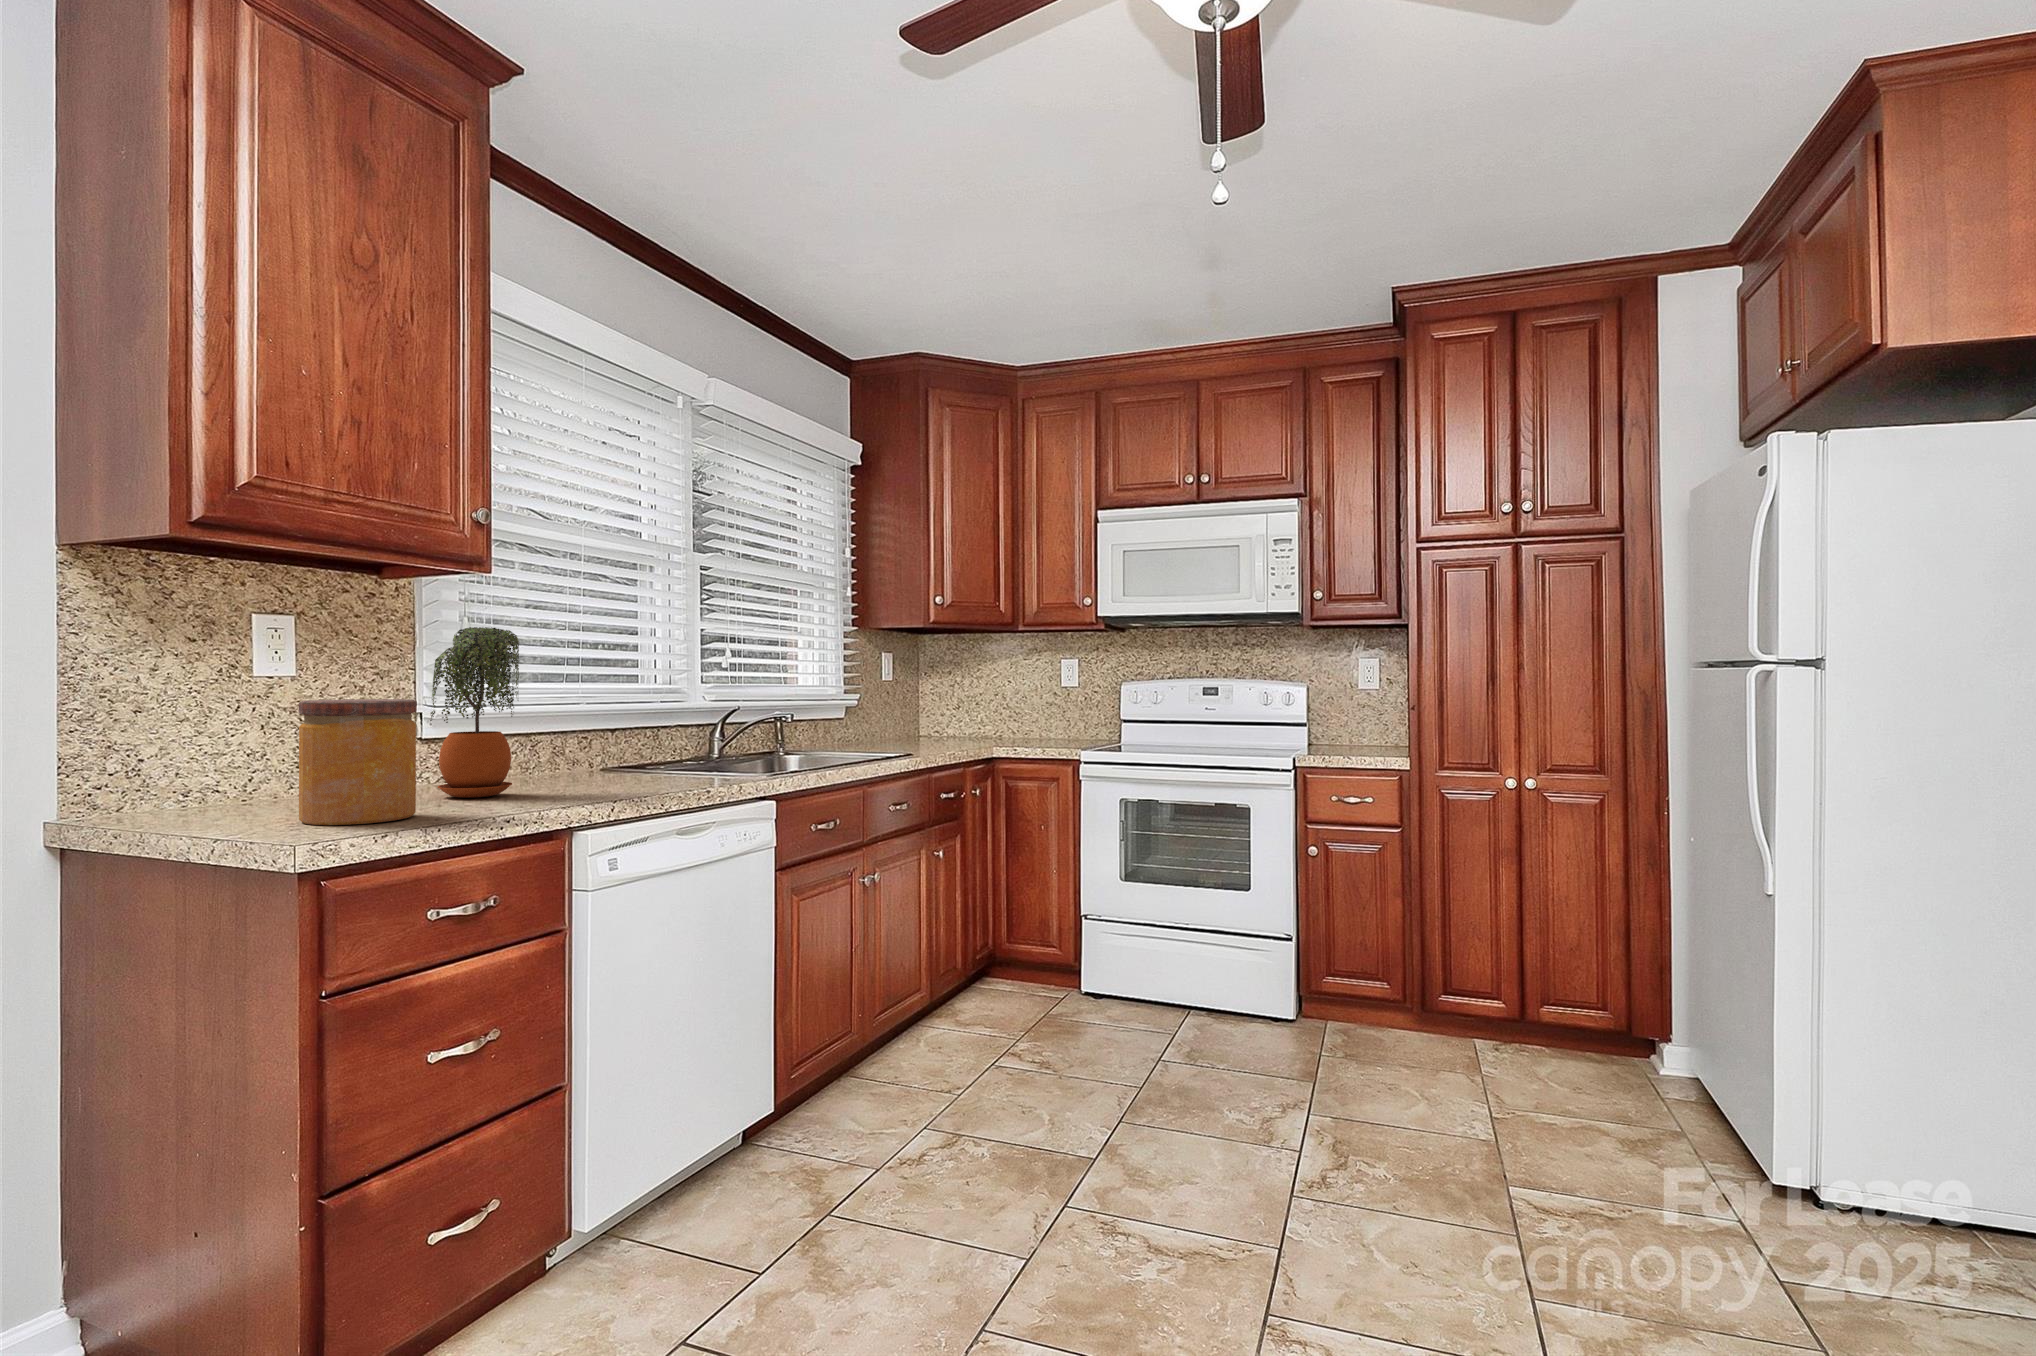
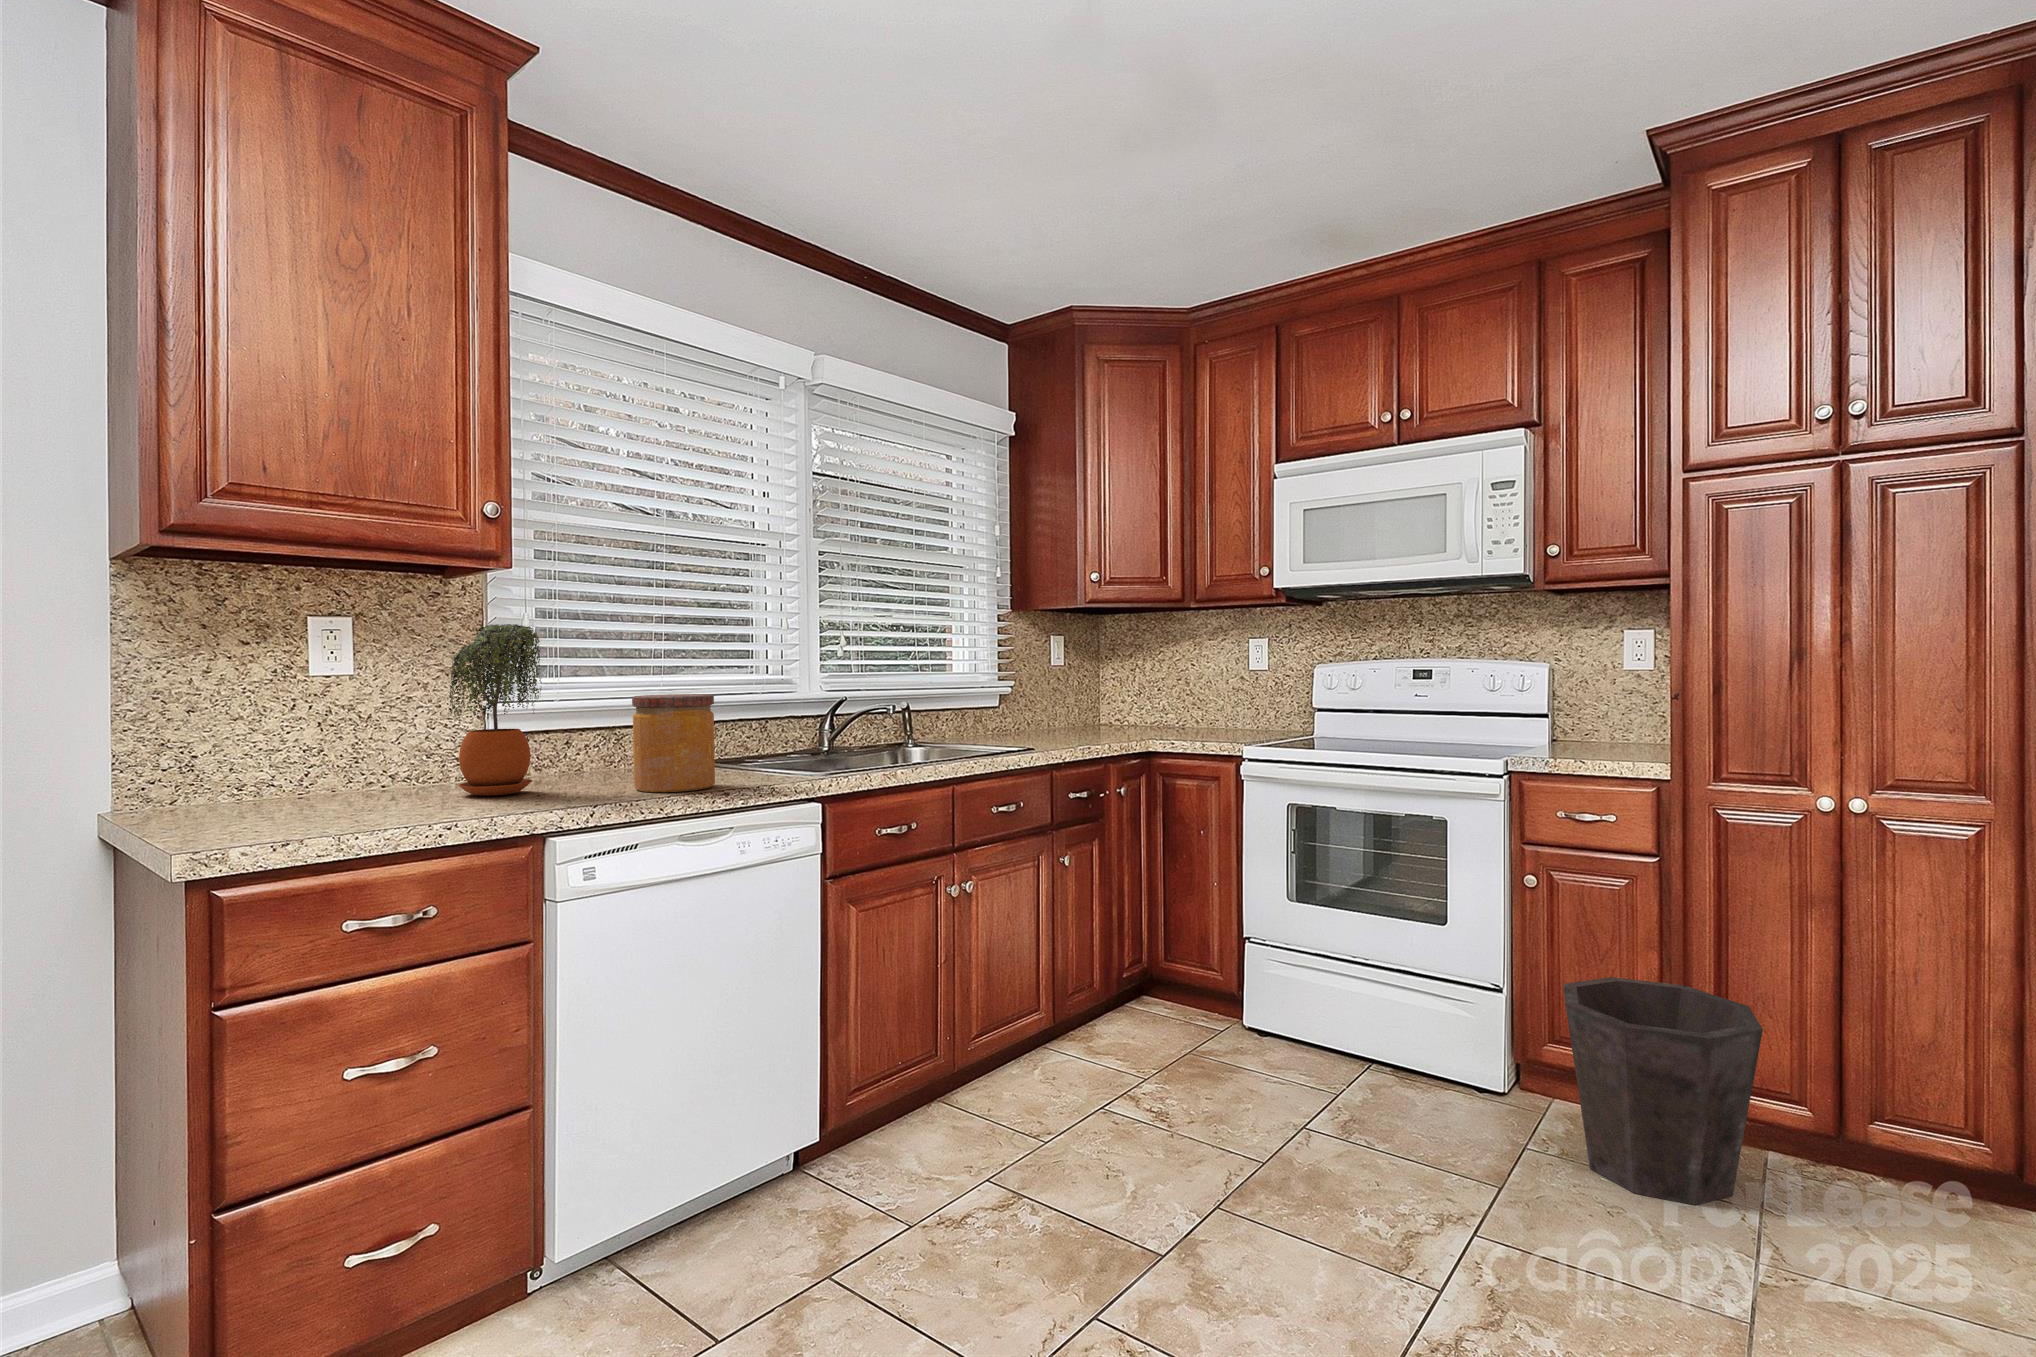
jar: present [299,699,417,825] -> present [632,694,715,792]
waste bin: none [1344,920,1482,1077] -> present [1563,977,1763,1205]

